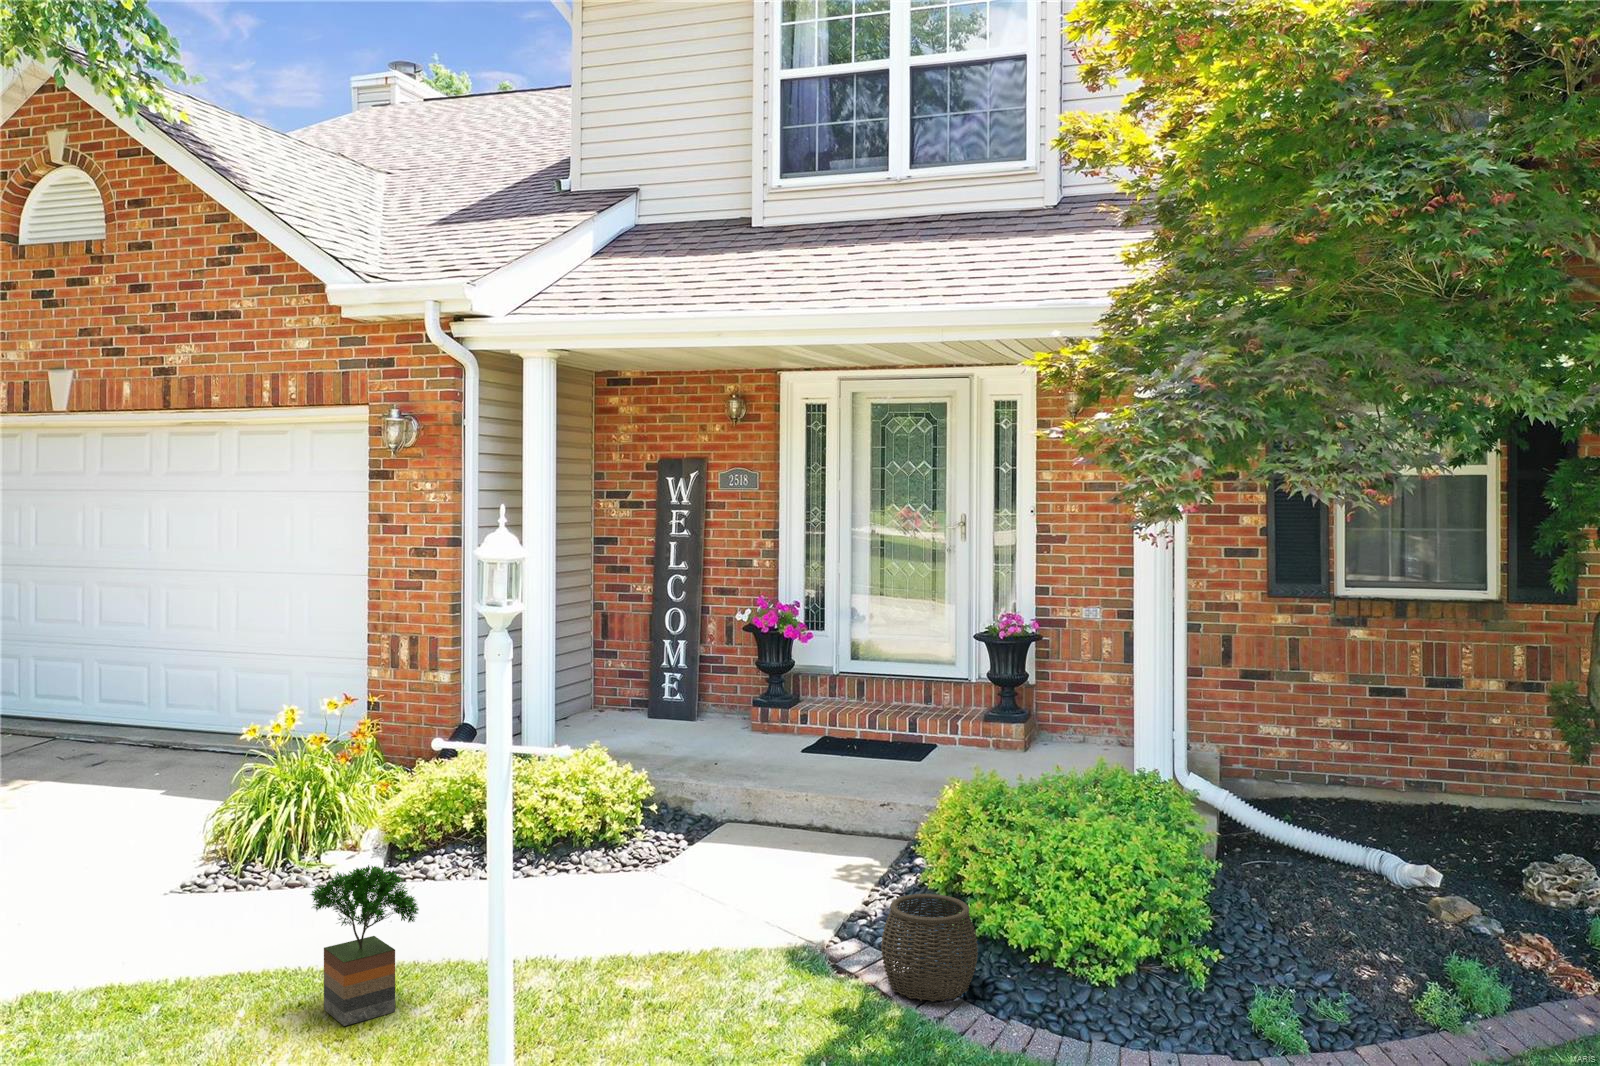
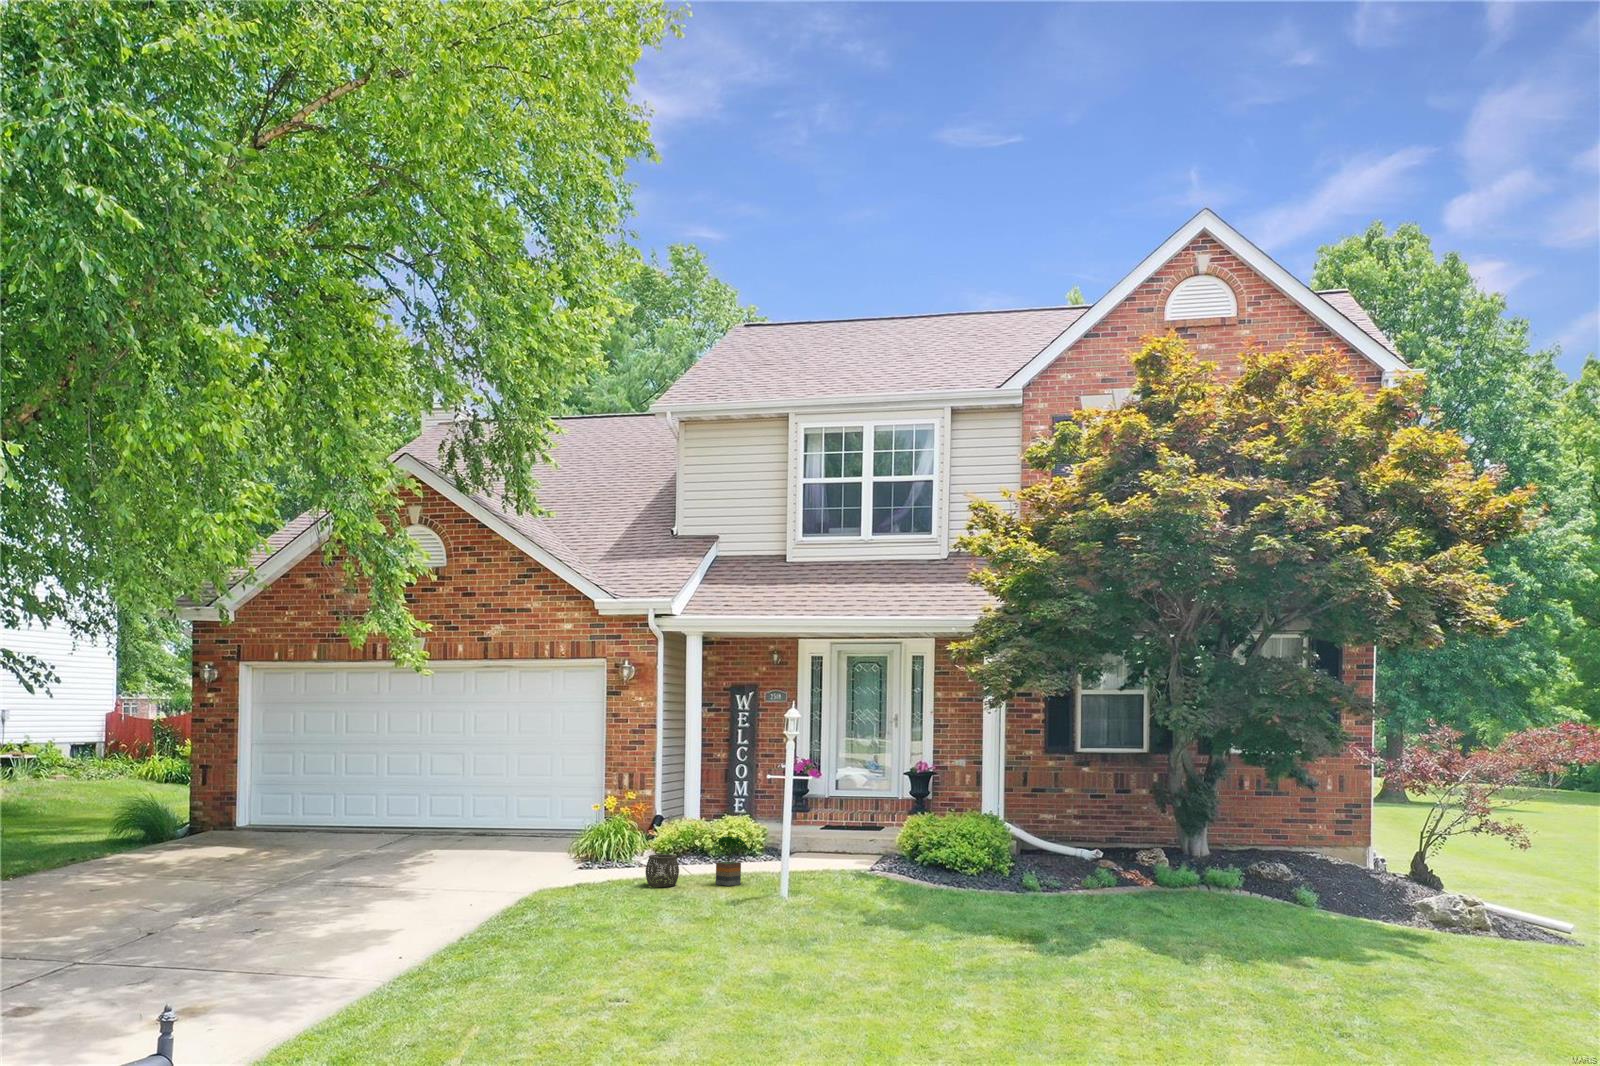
woven basket: present [881,894,978,1002] -> present [646,854,679,887]

